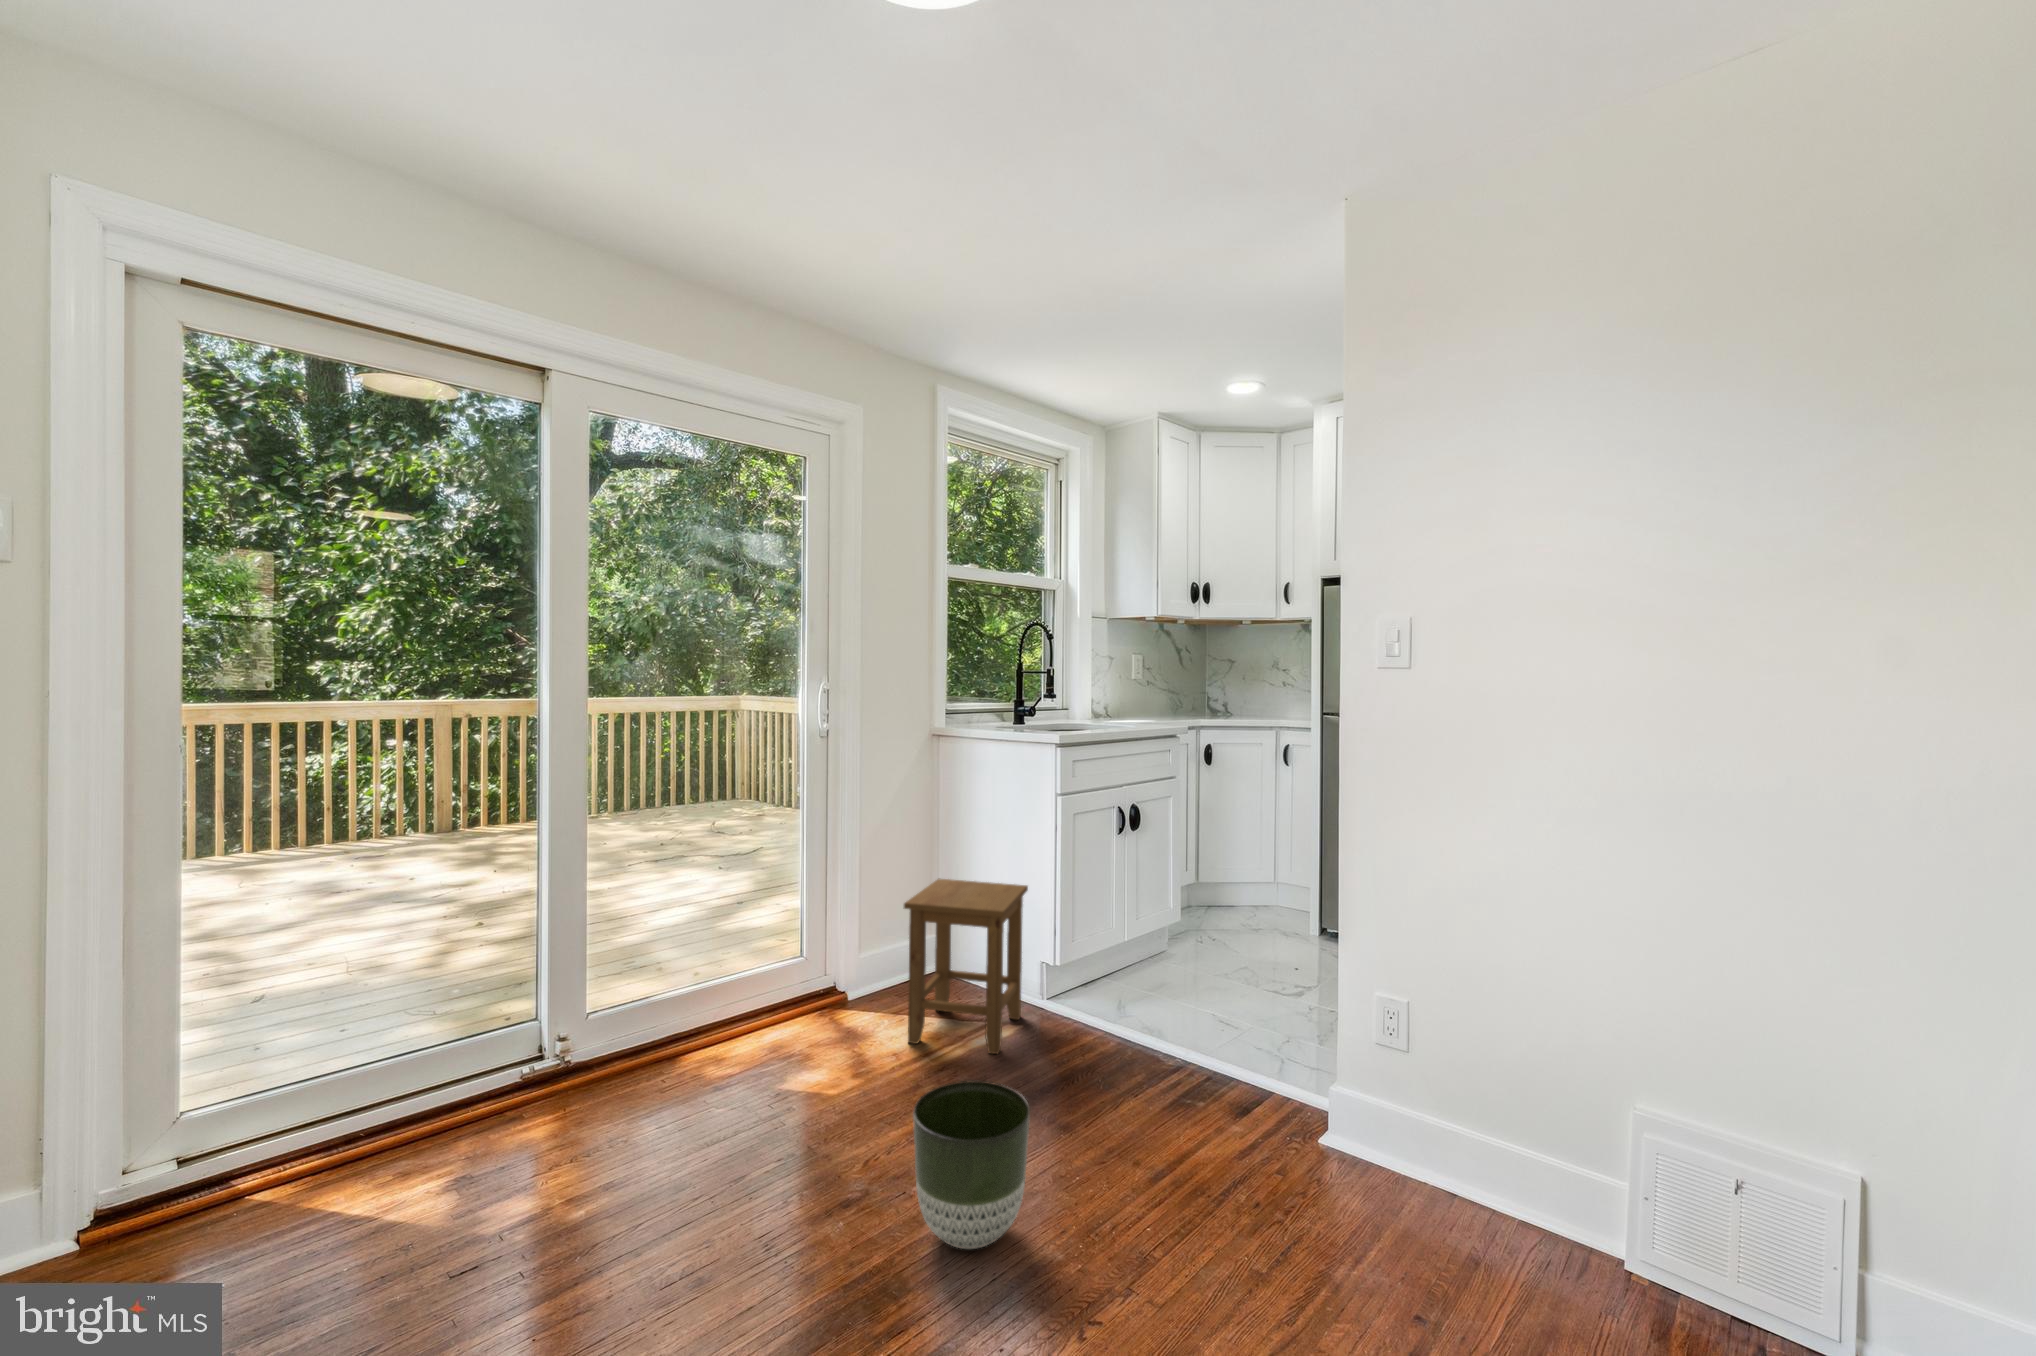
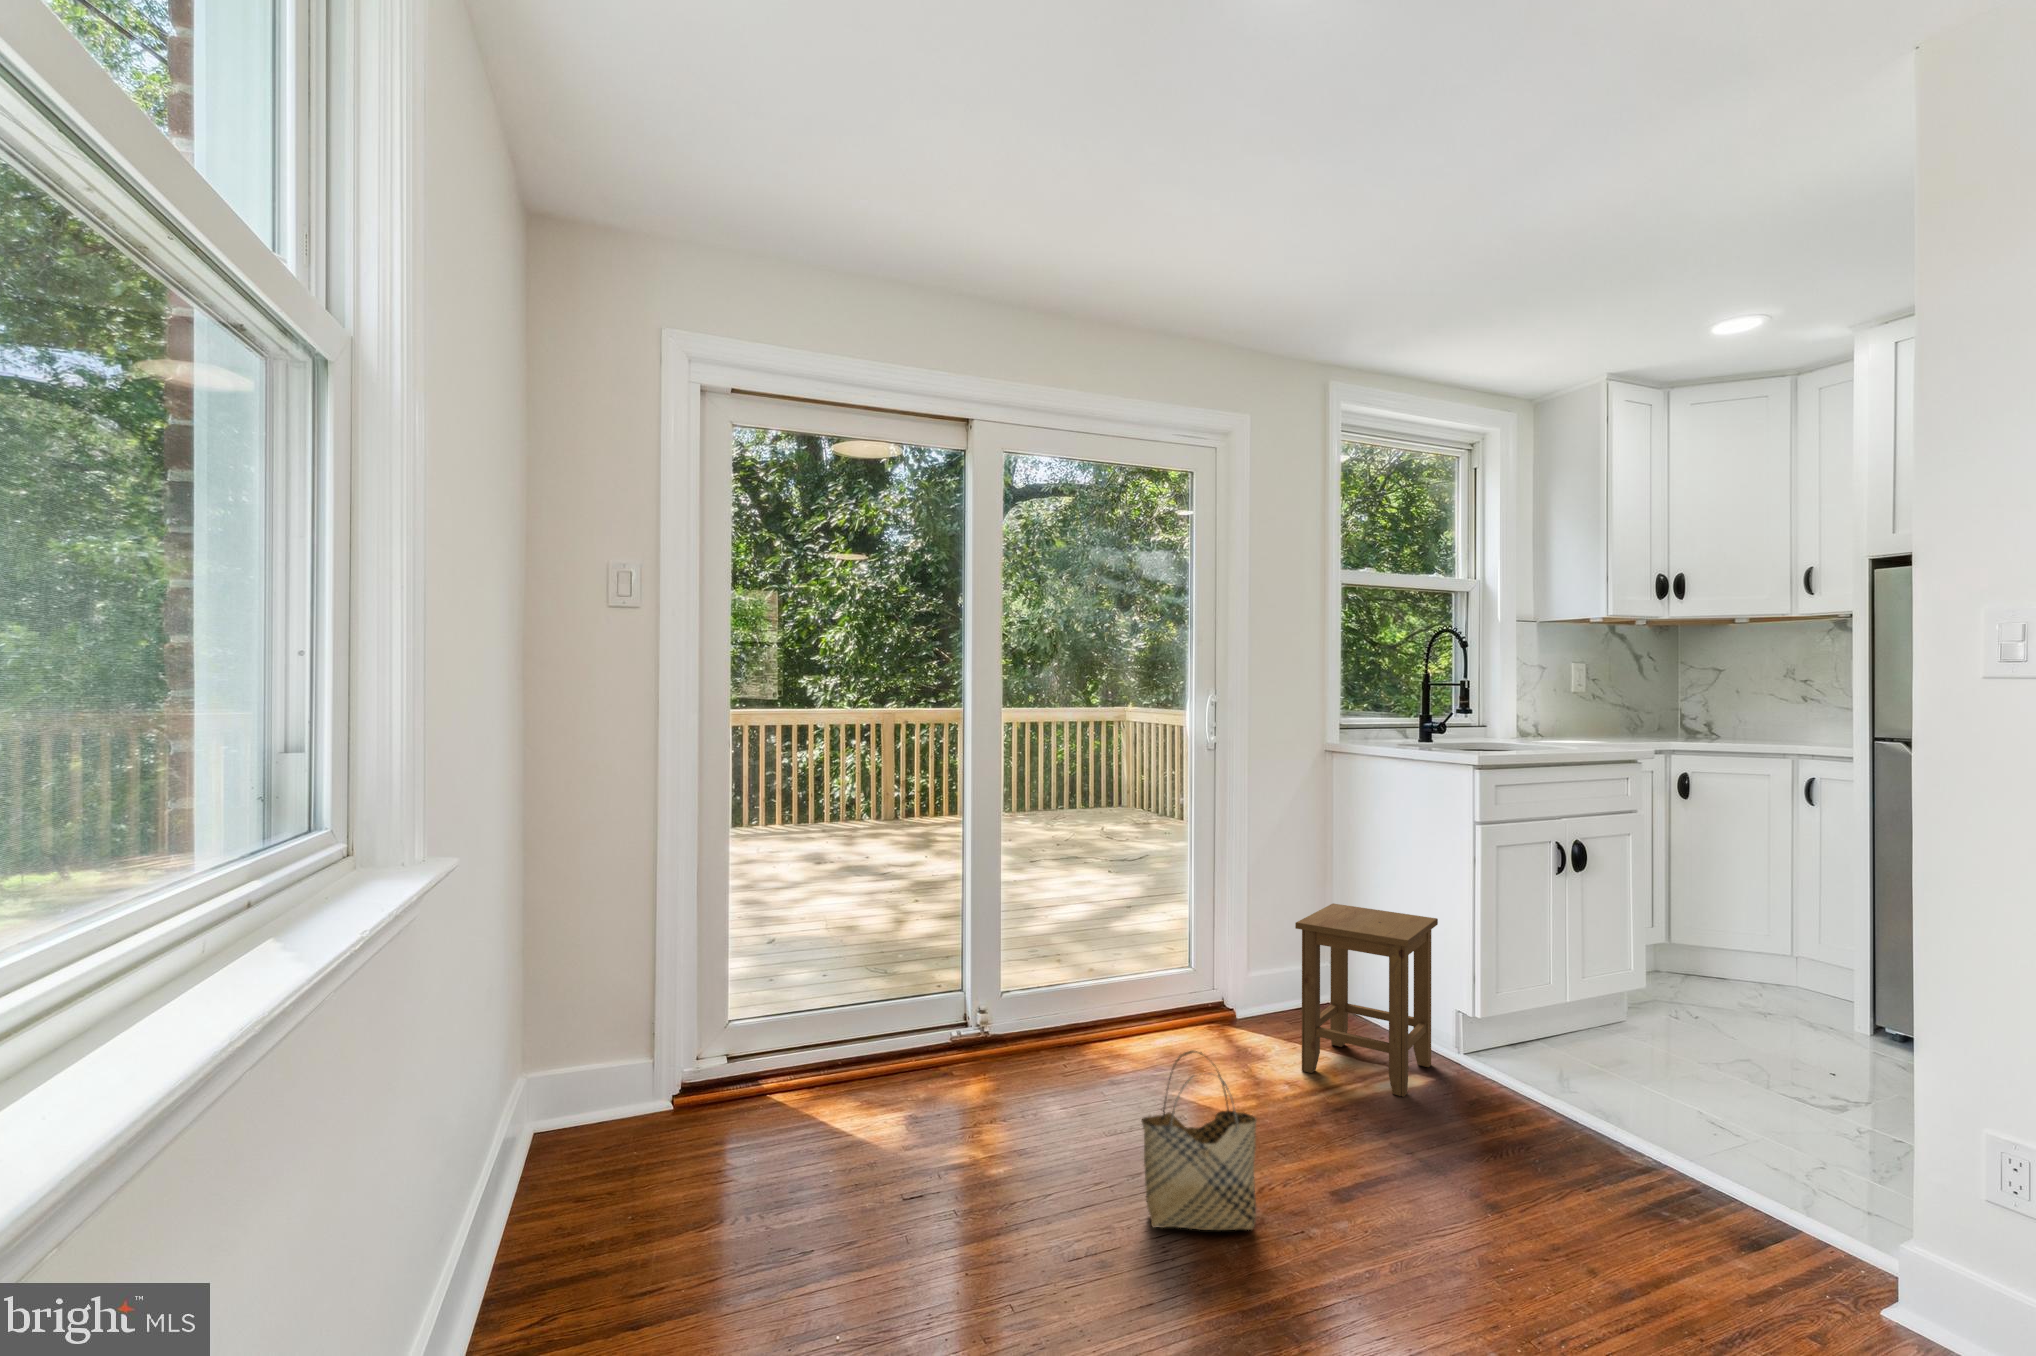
woven basket: none [736,1063,860,1266] -> present [1141,1051,1257,1230]
planter: present [913,1081,1030,1249] -> none [1311,1097,1438,1265]

